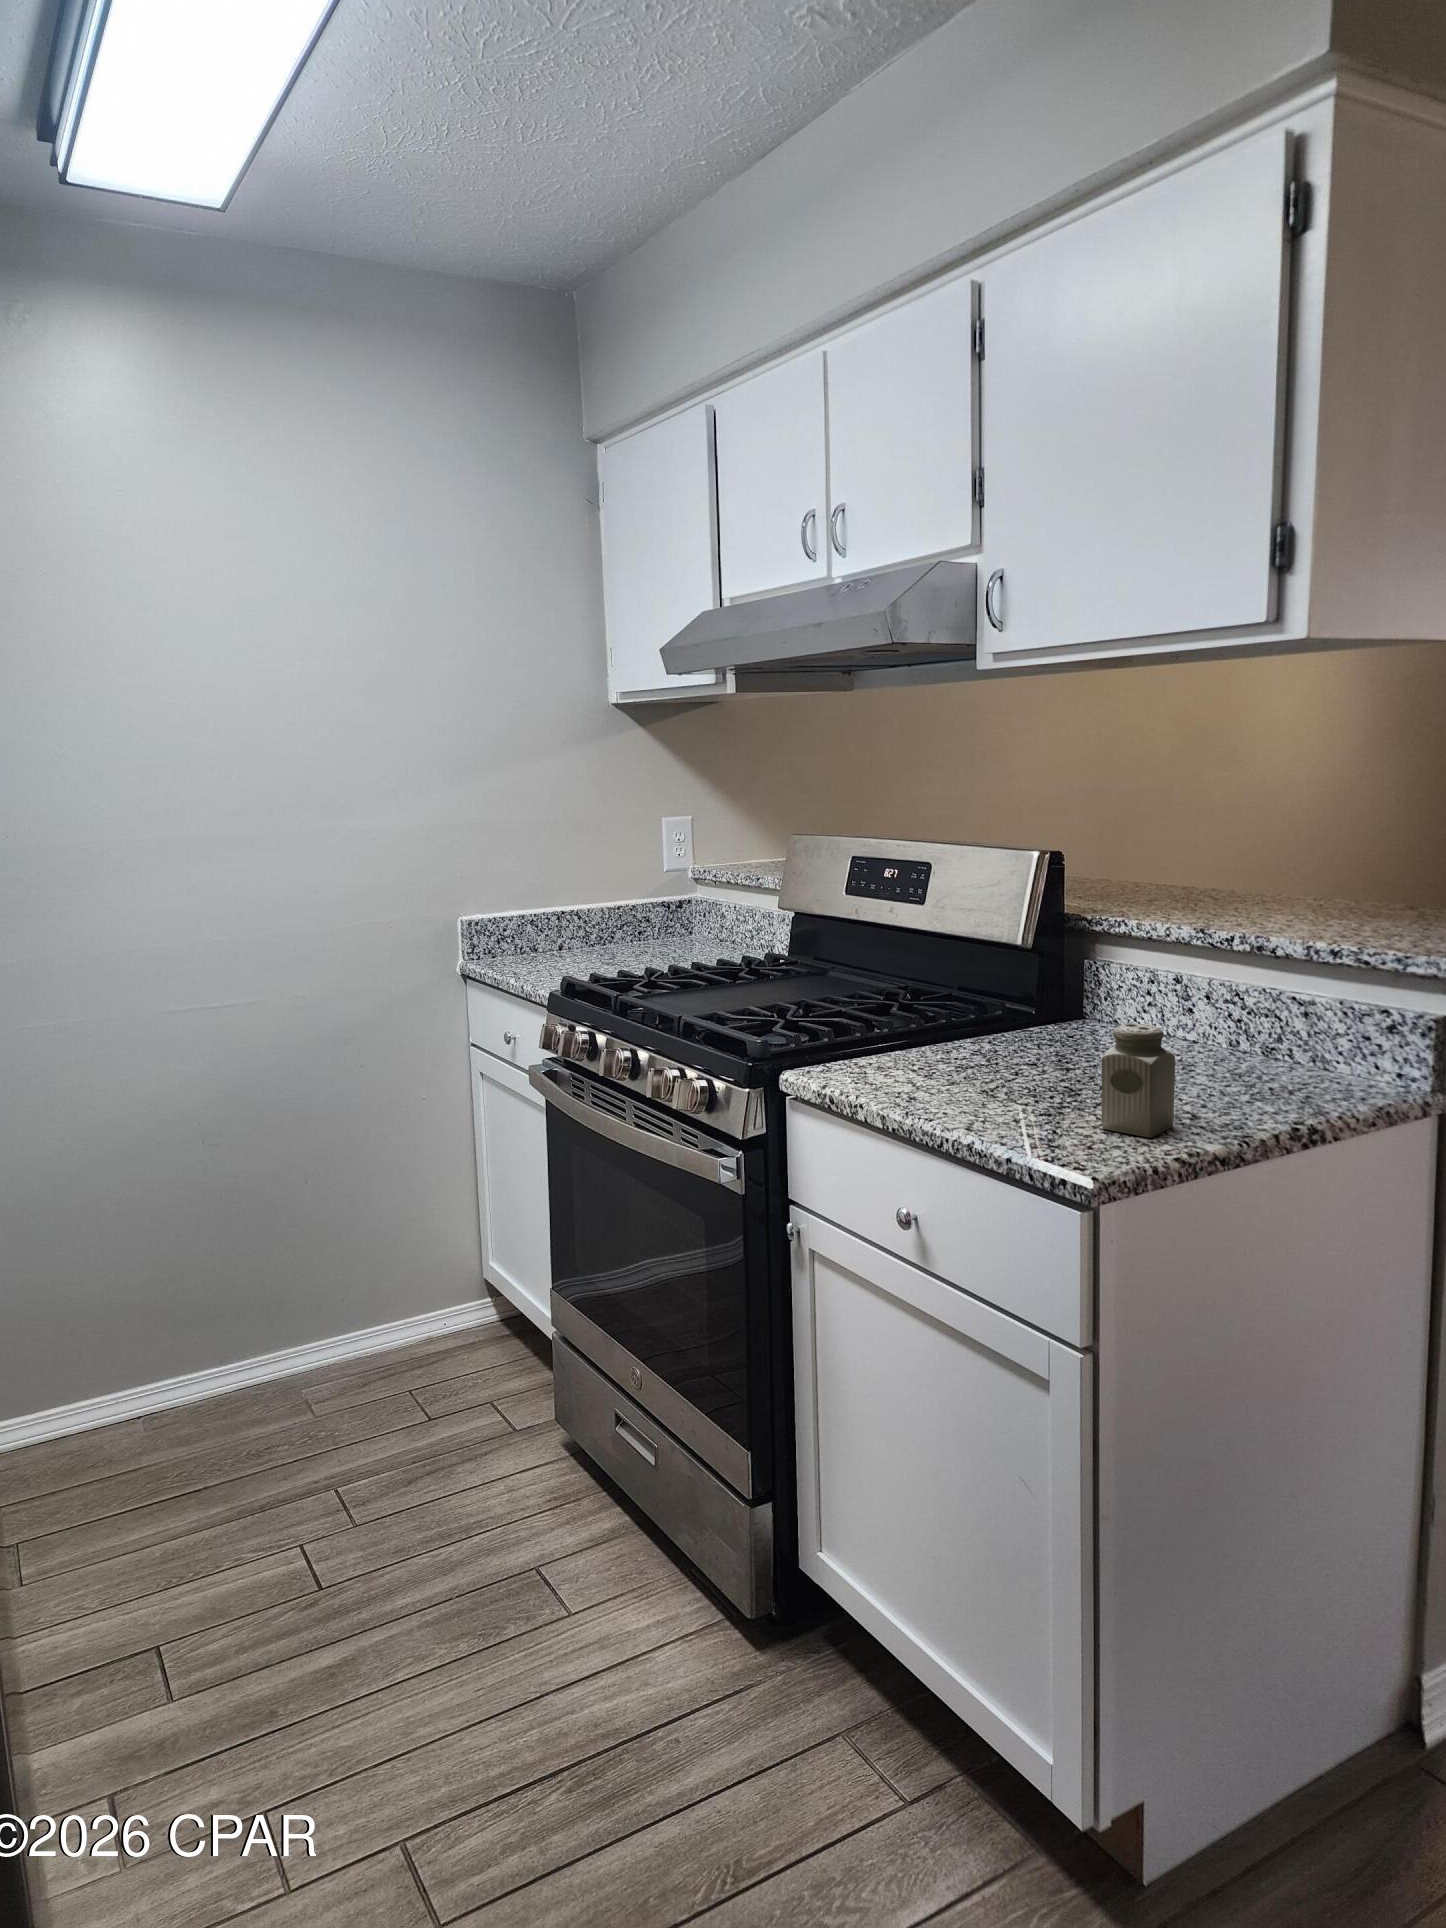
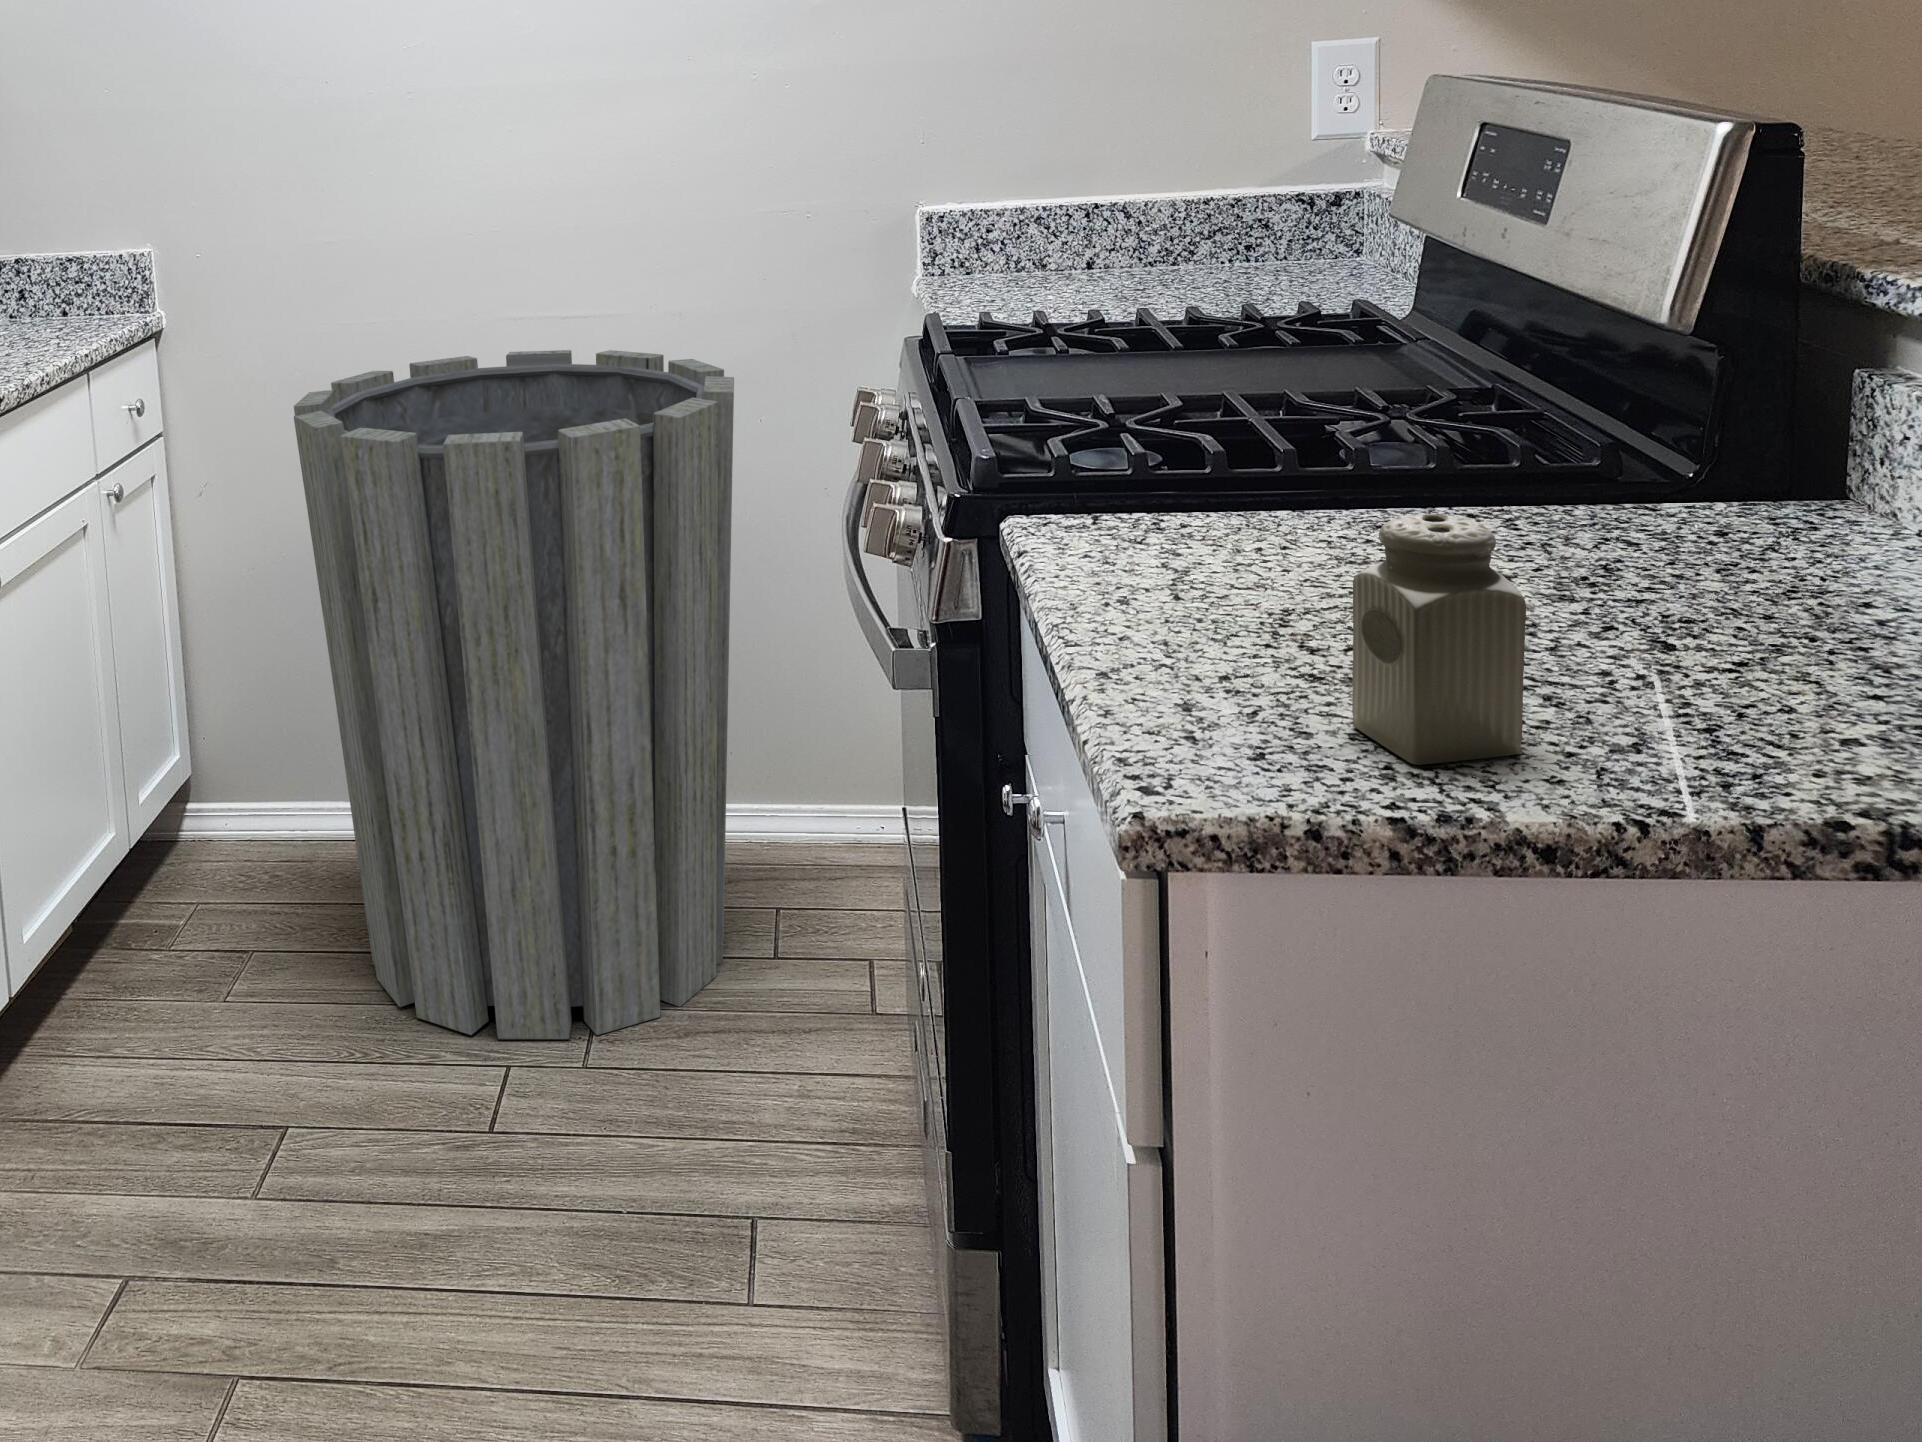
trash can: none [63,1028,402,1536] -> present [294,350,734,1039]

